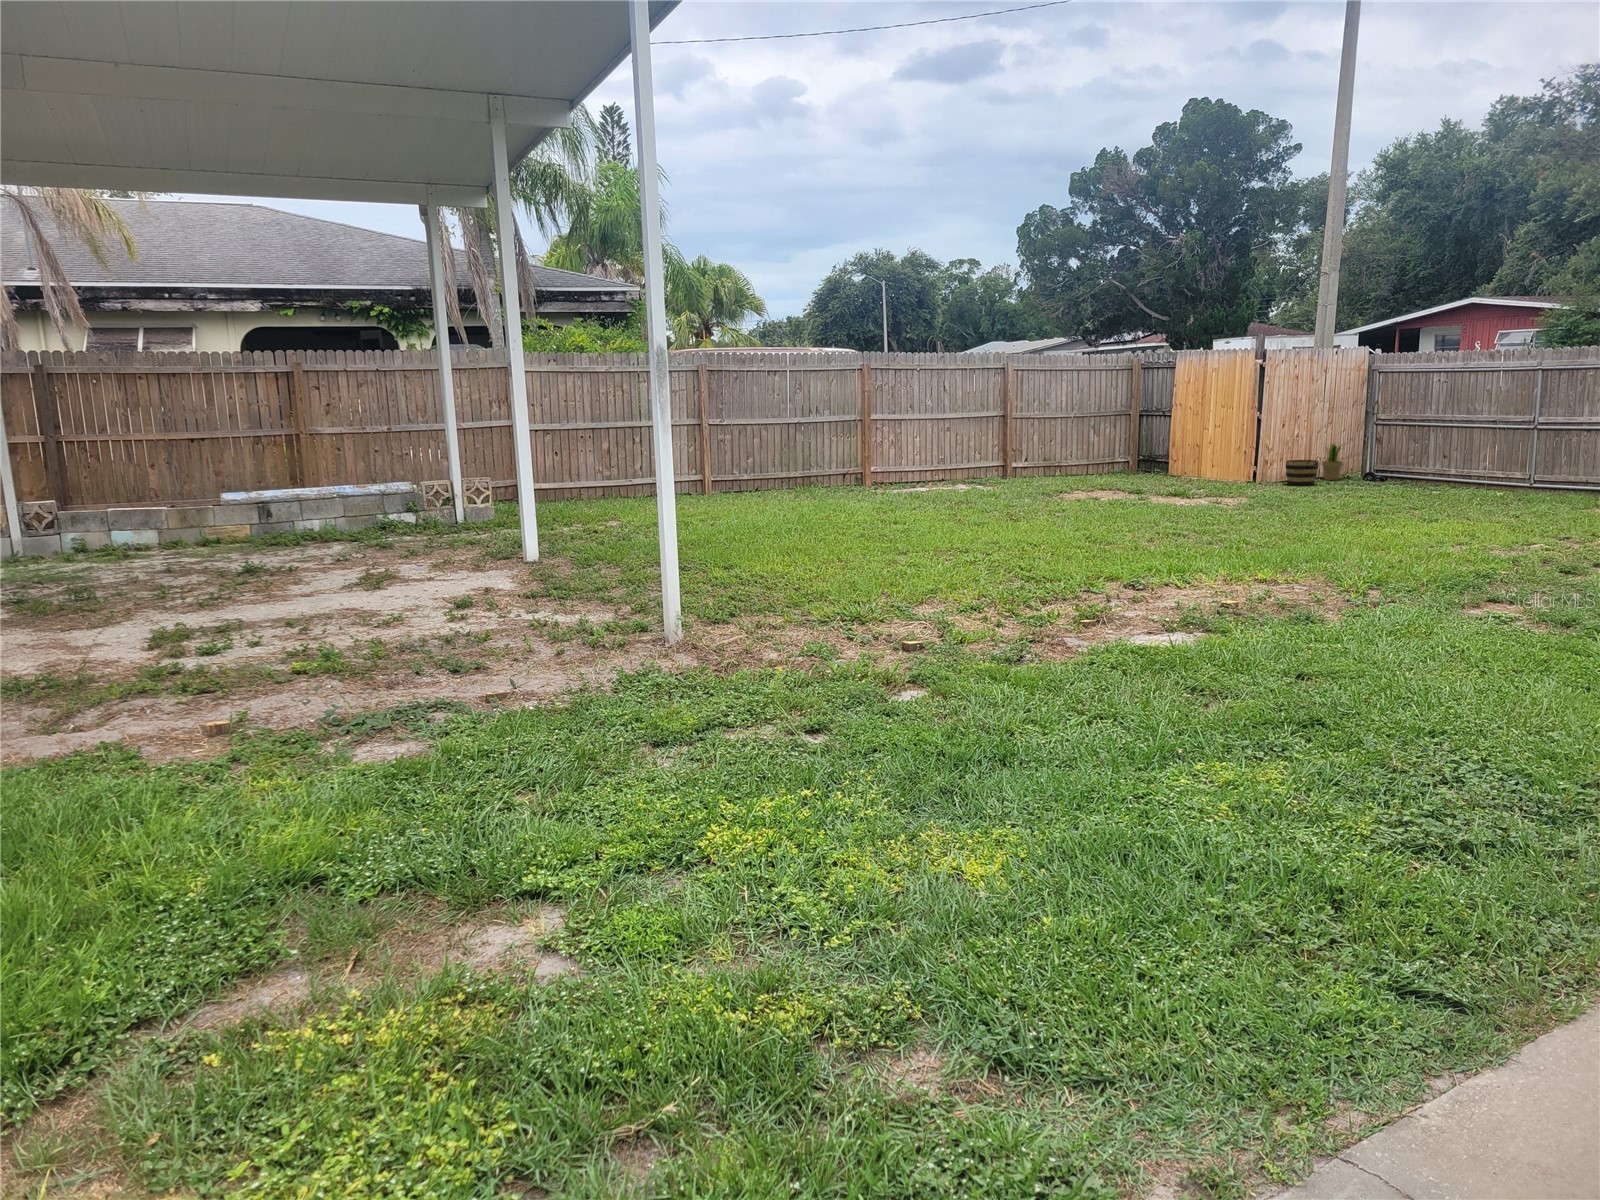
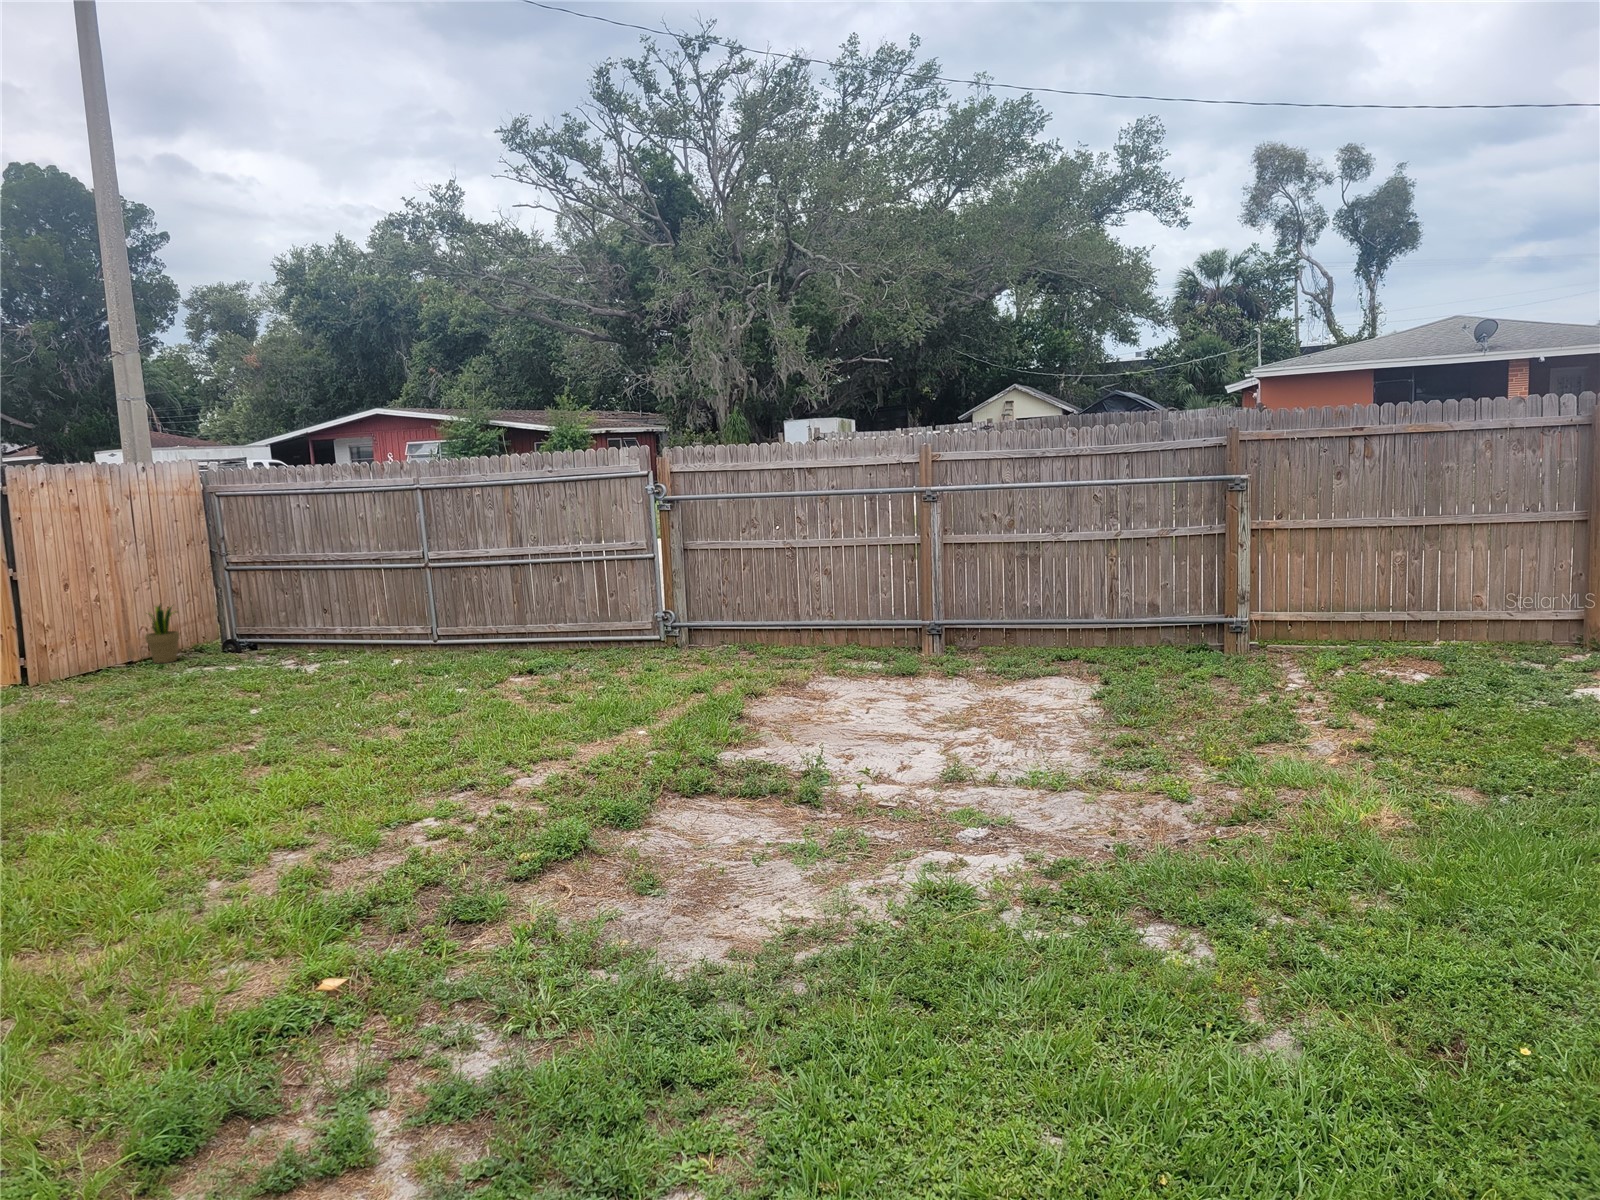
bucket: present [1286,460,1319,486] -> none [68,638,128,685]

